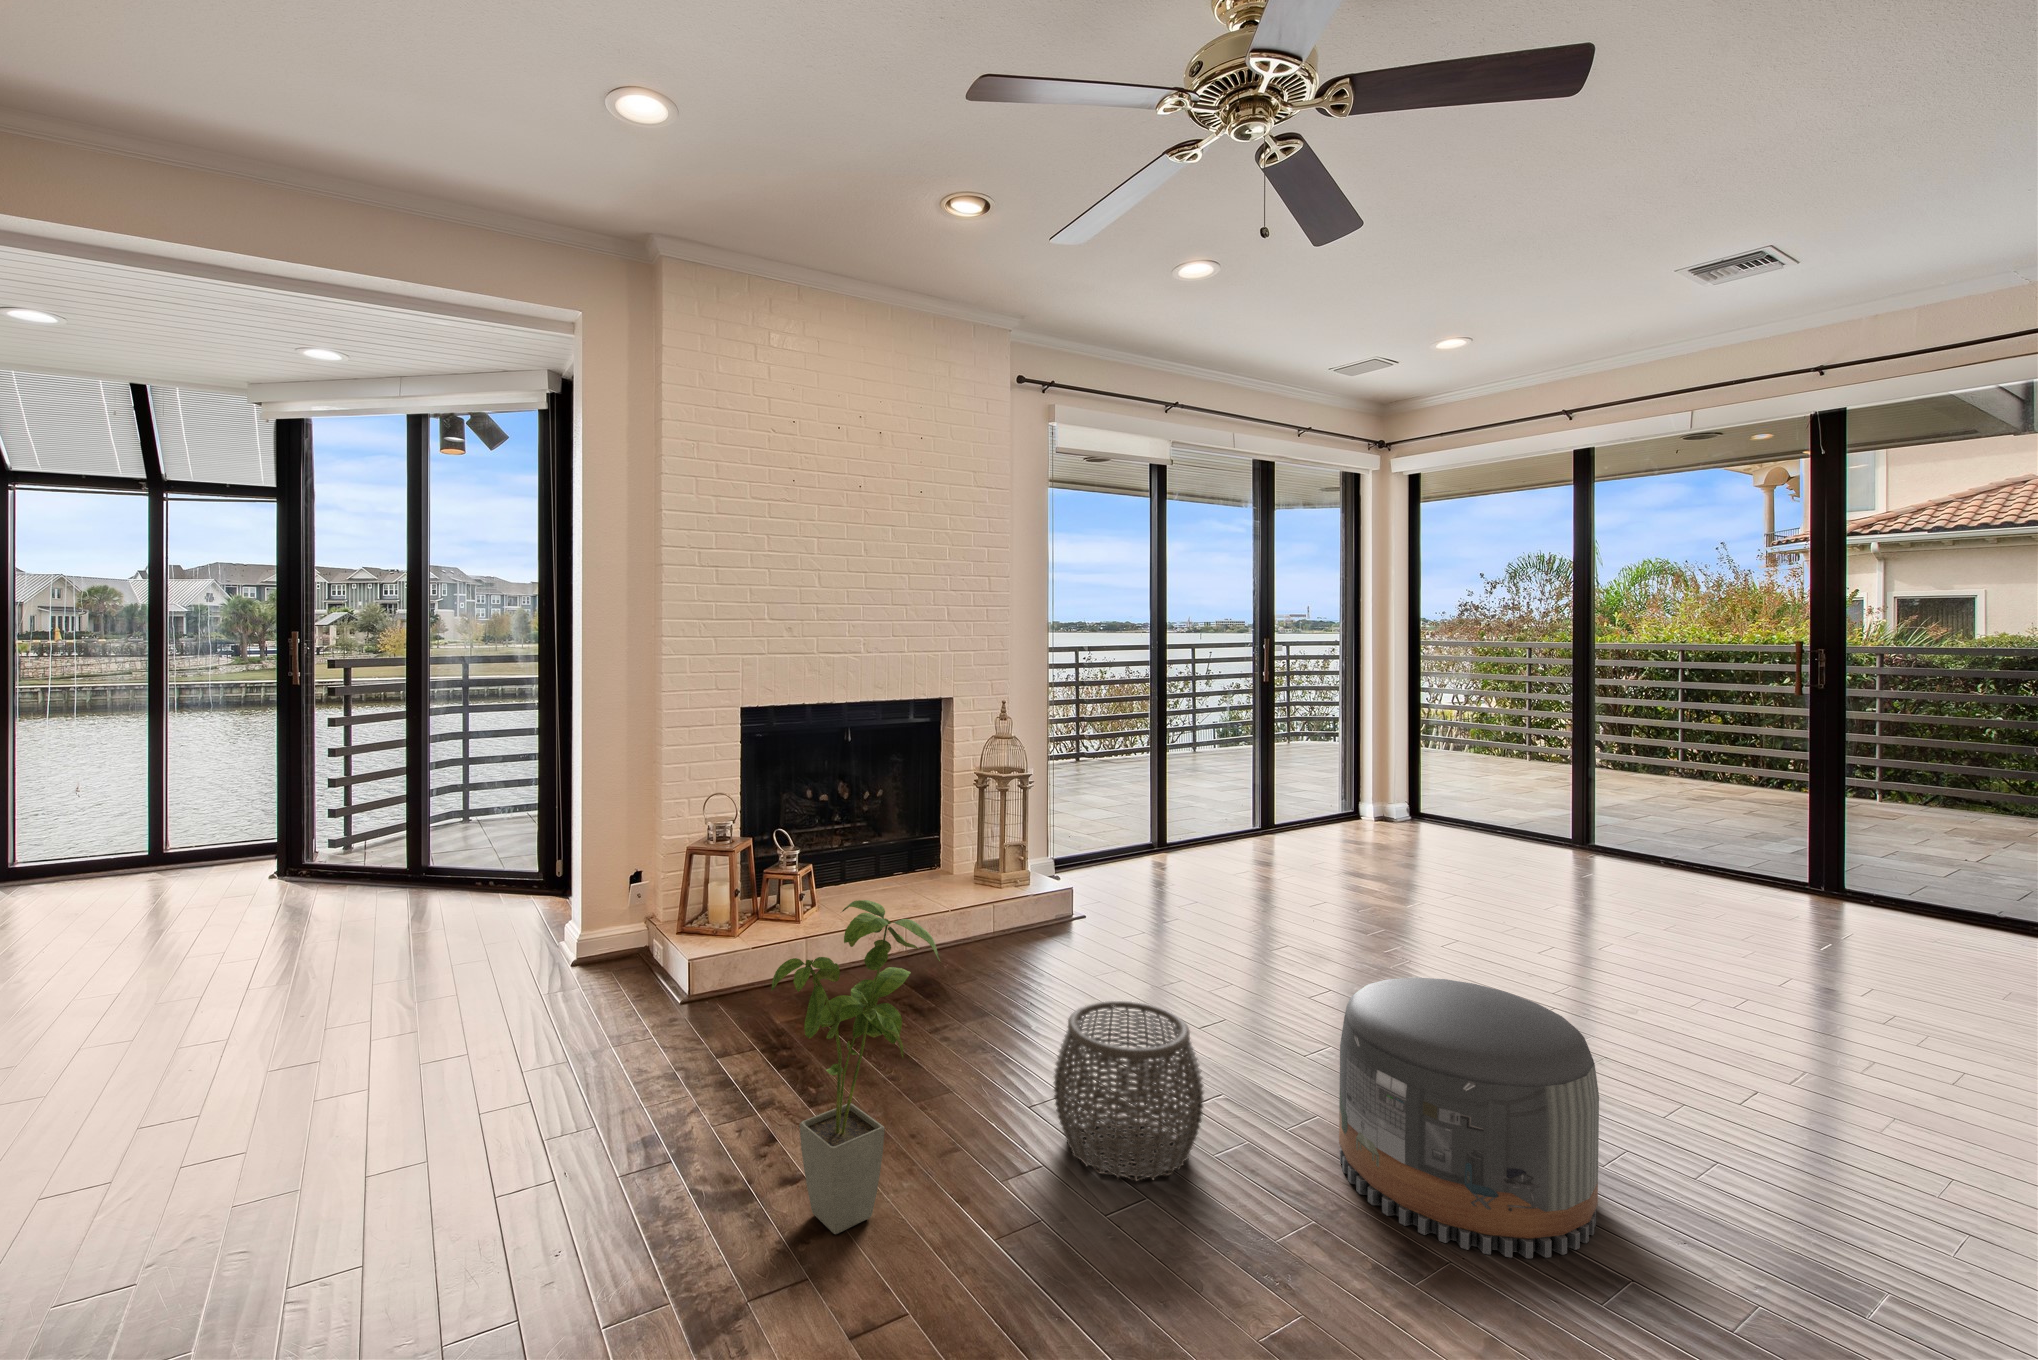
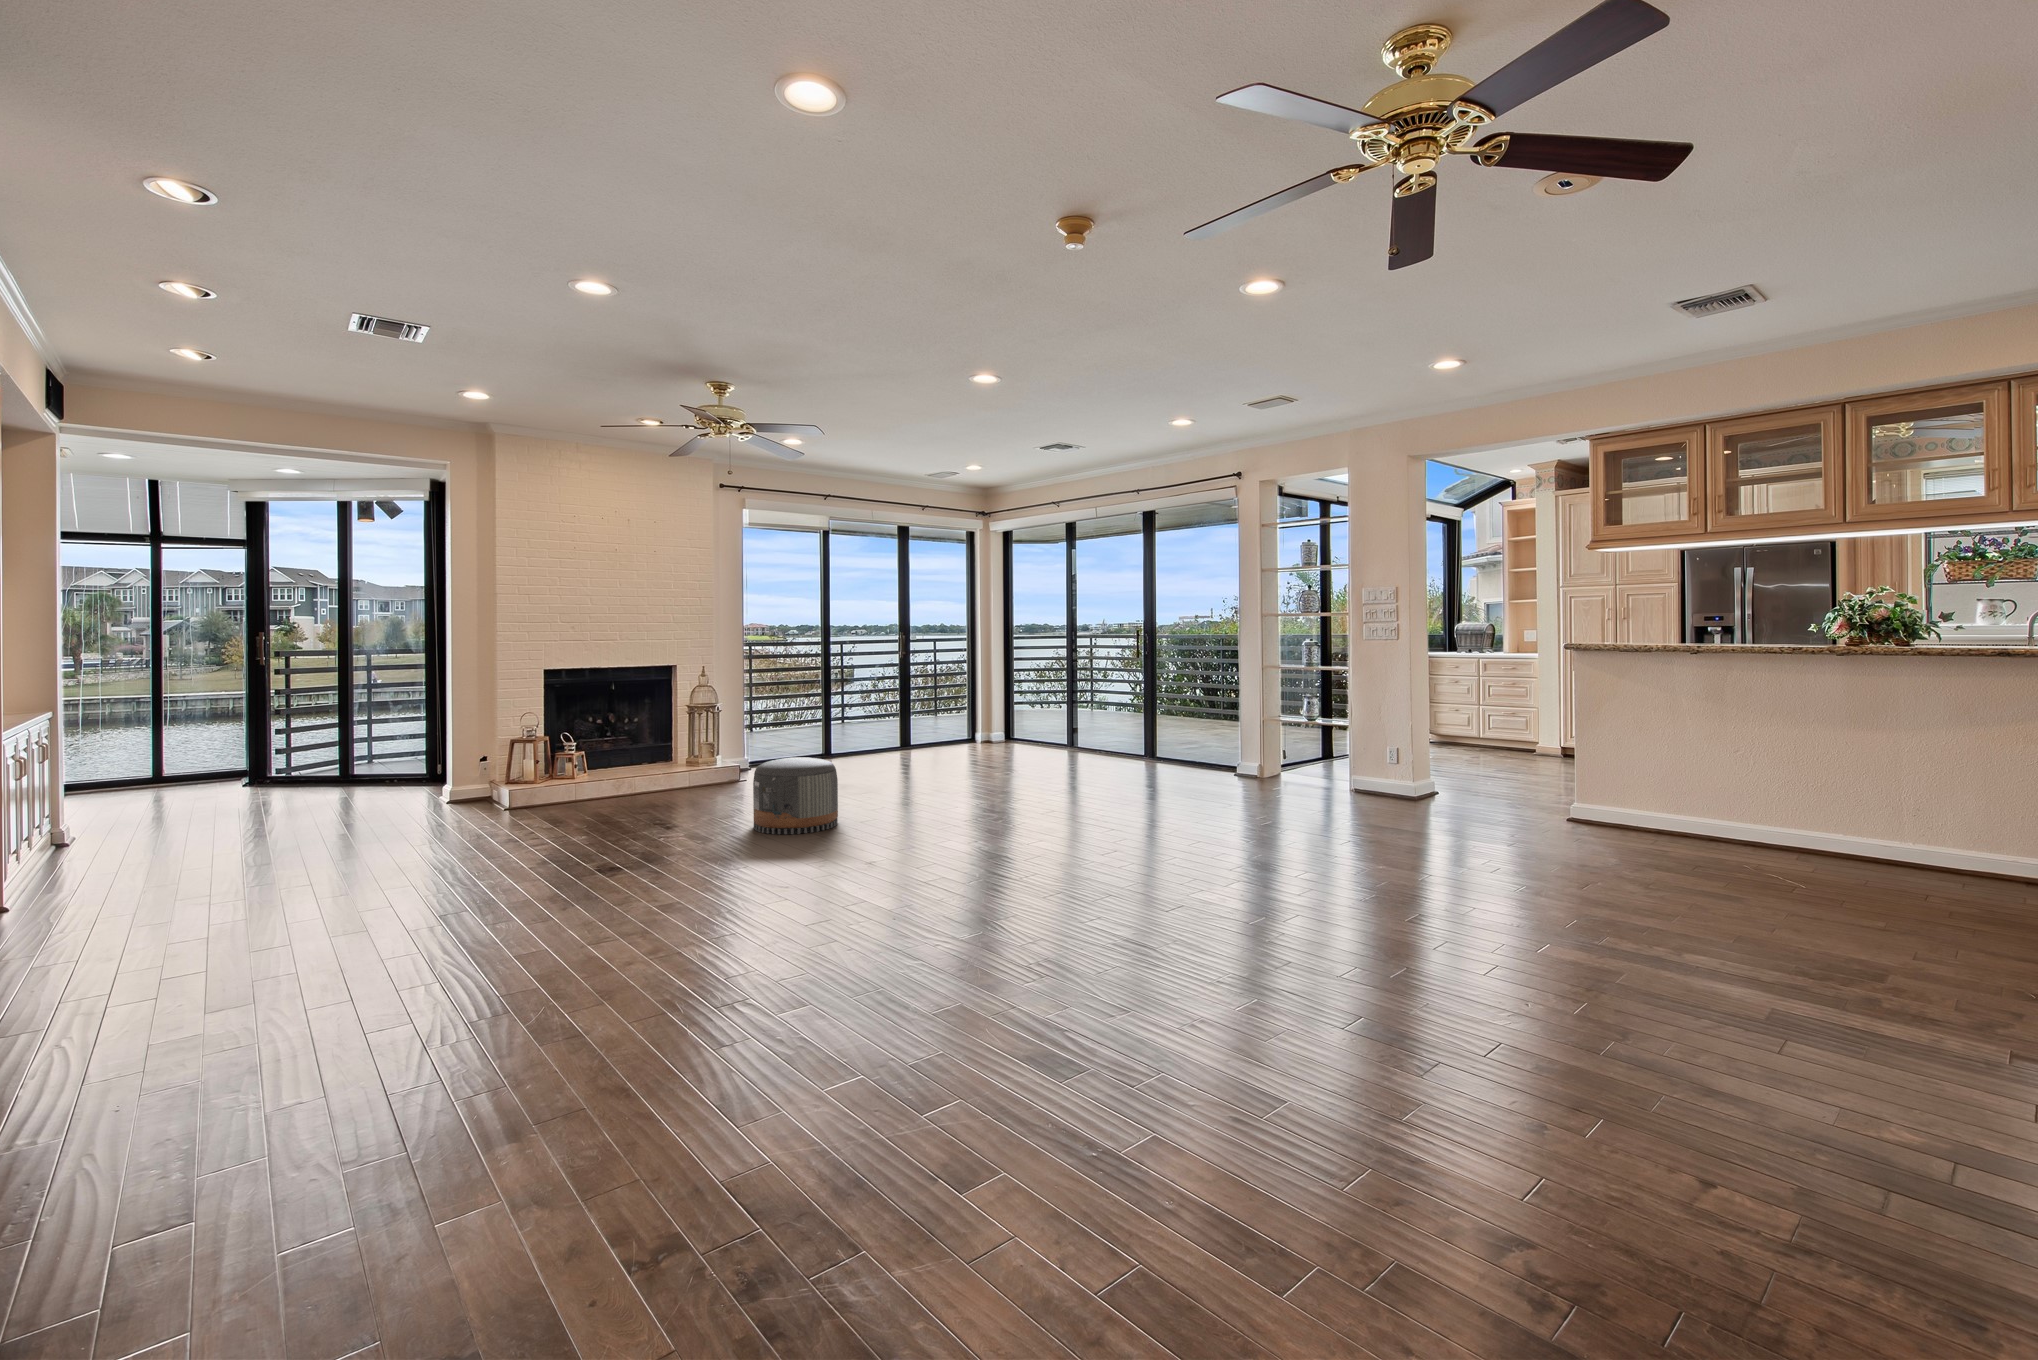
house plant: present [771,900,940,1234] -> none [520,724,584,842]
woven basket: present [1054,1001,1204,1181] -> none [646,774,708,830]

